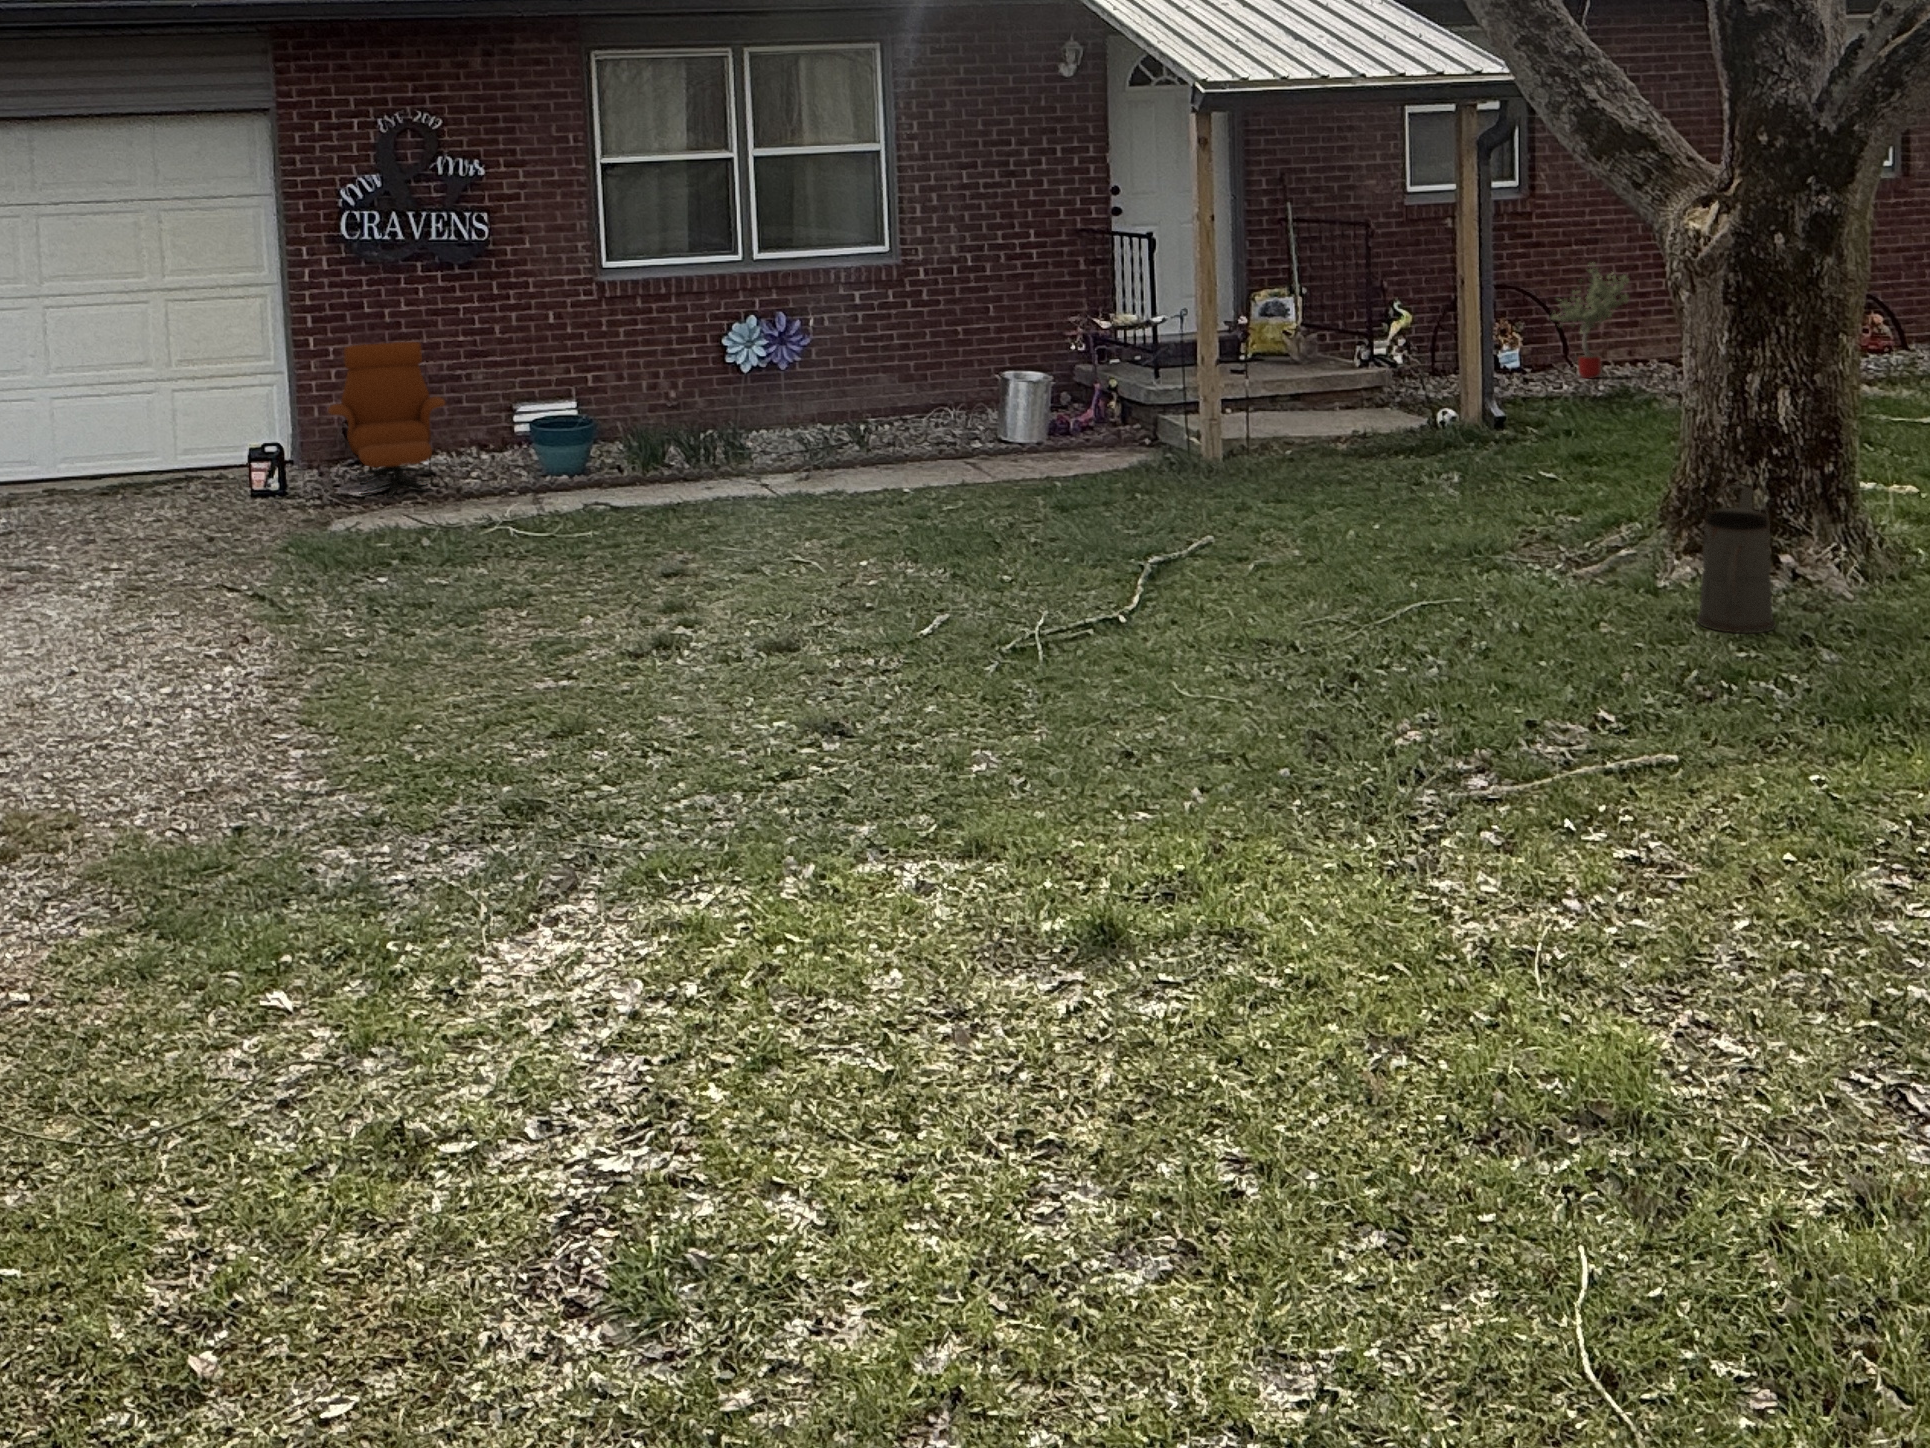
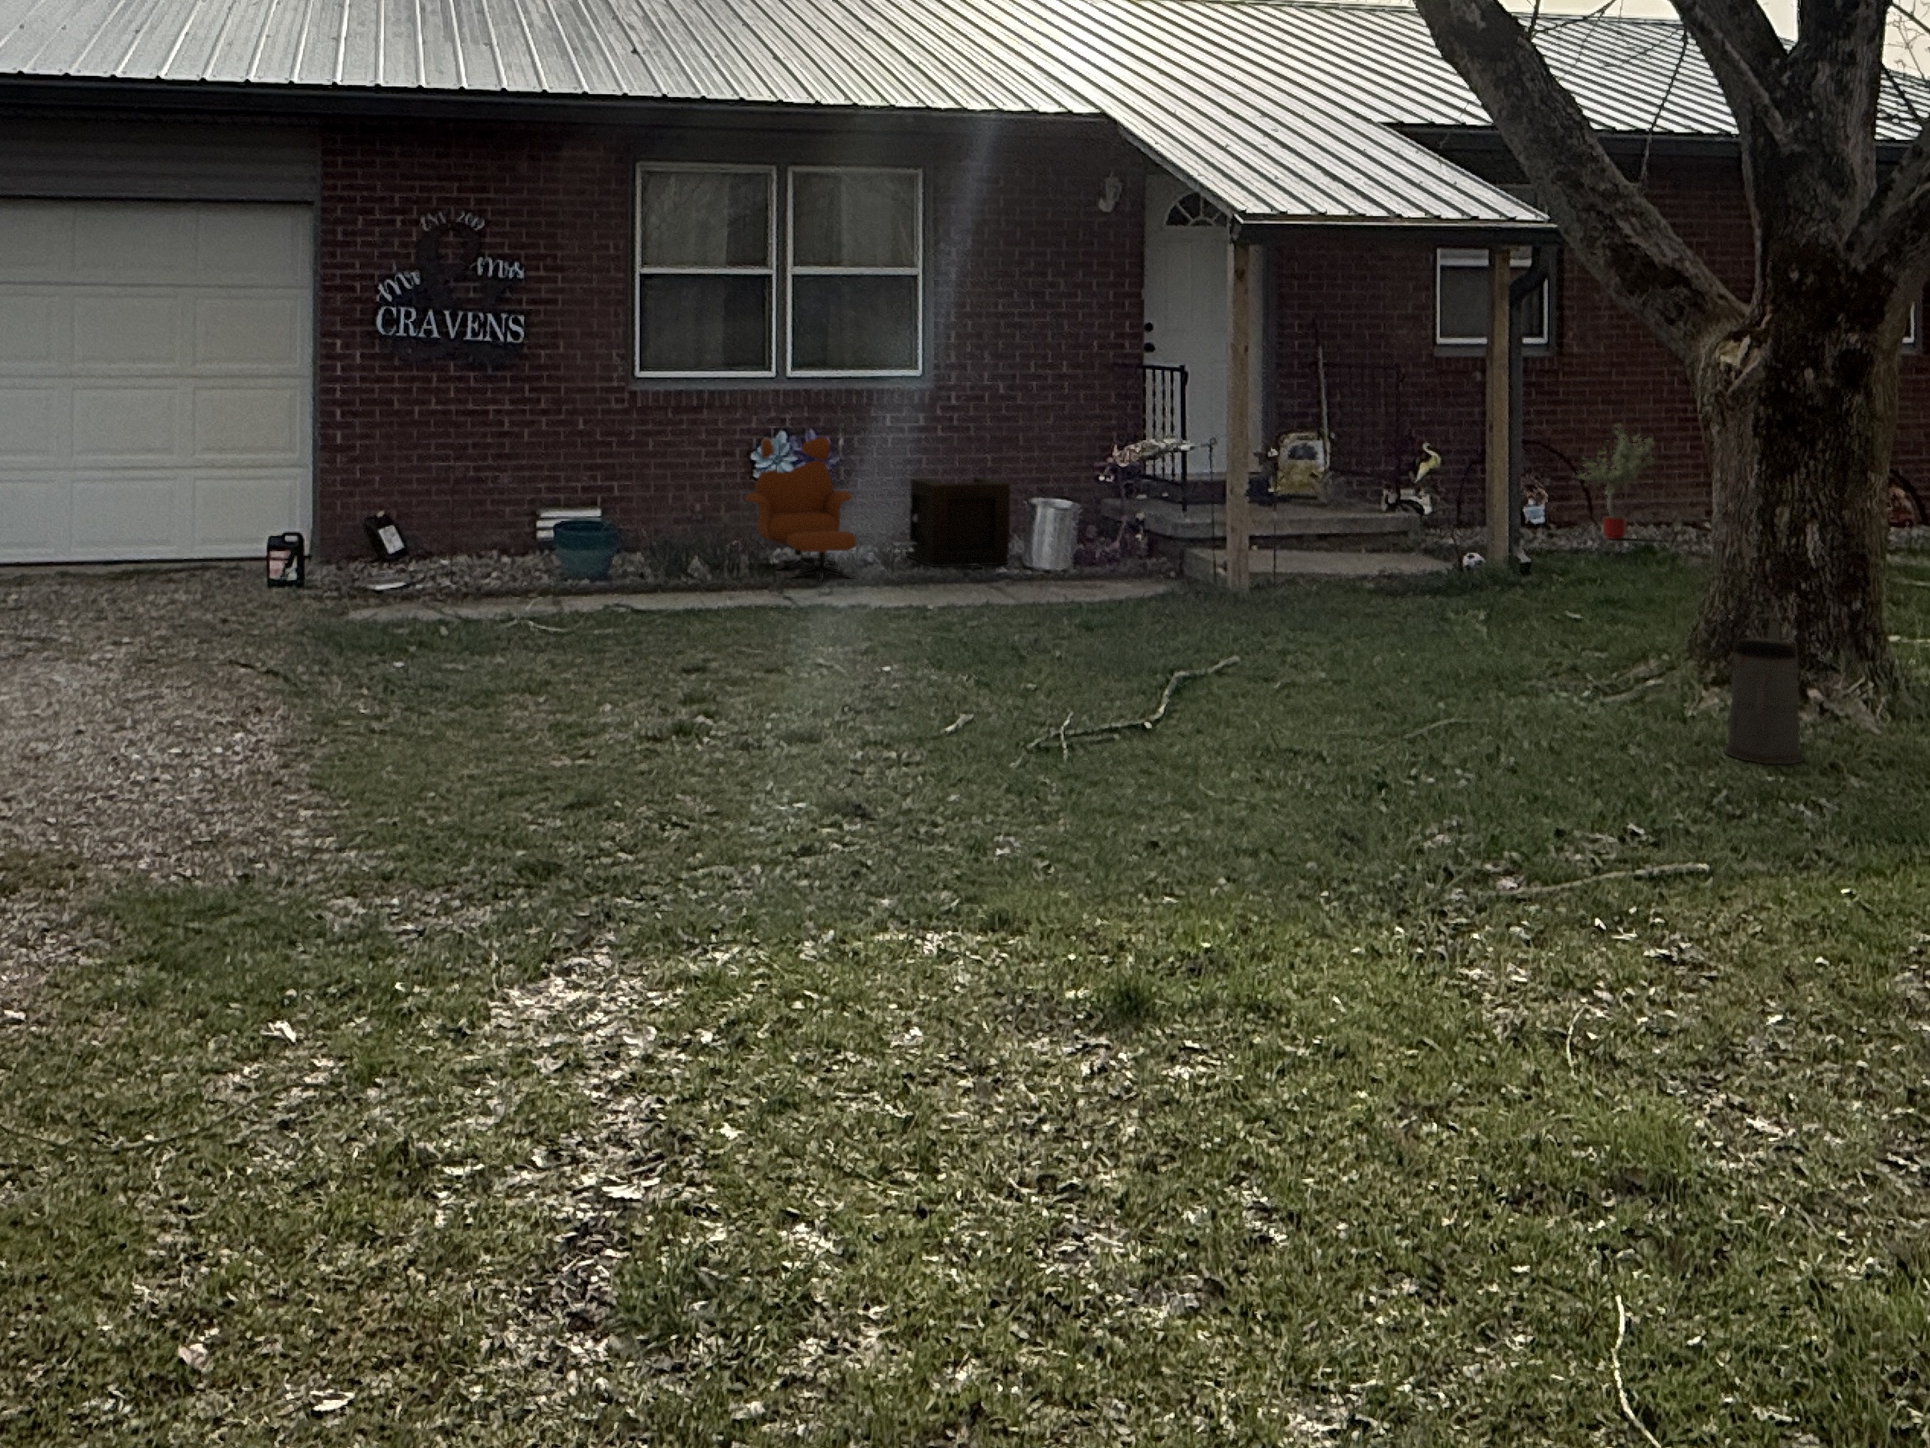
lounge chair: present [328,342,445,498] -> present [745,438,856,582]
wooden crate: none [878,347,983,442] -> present [906,478,1010,567]

